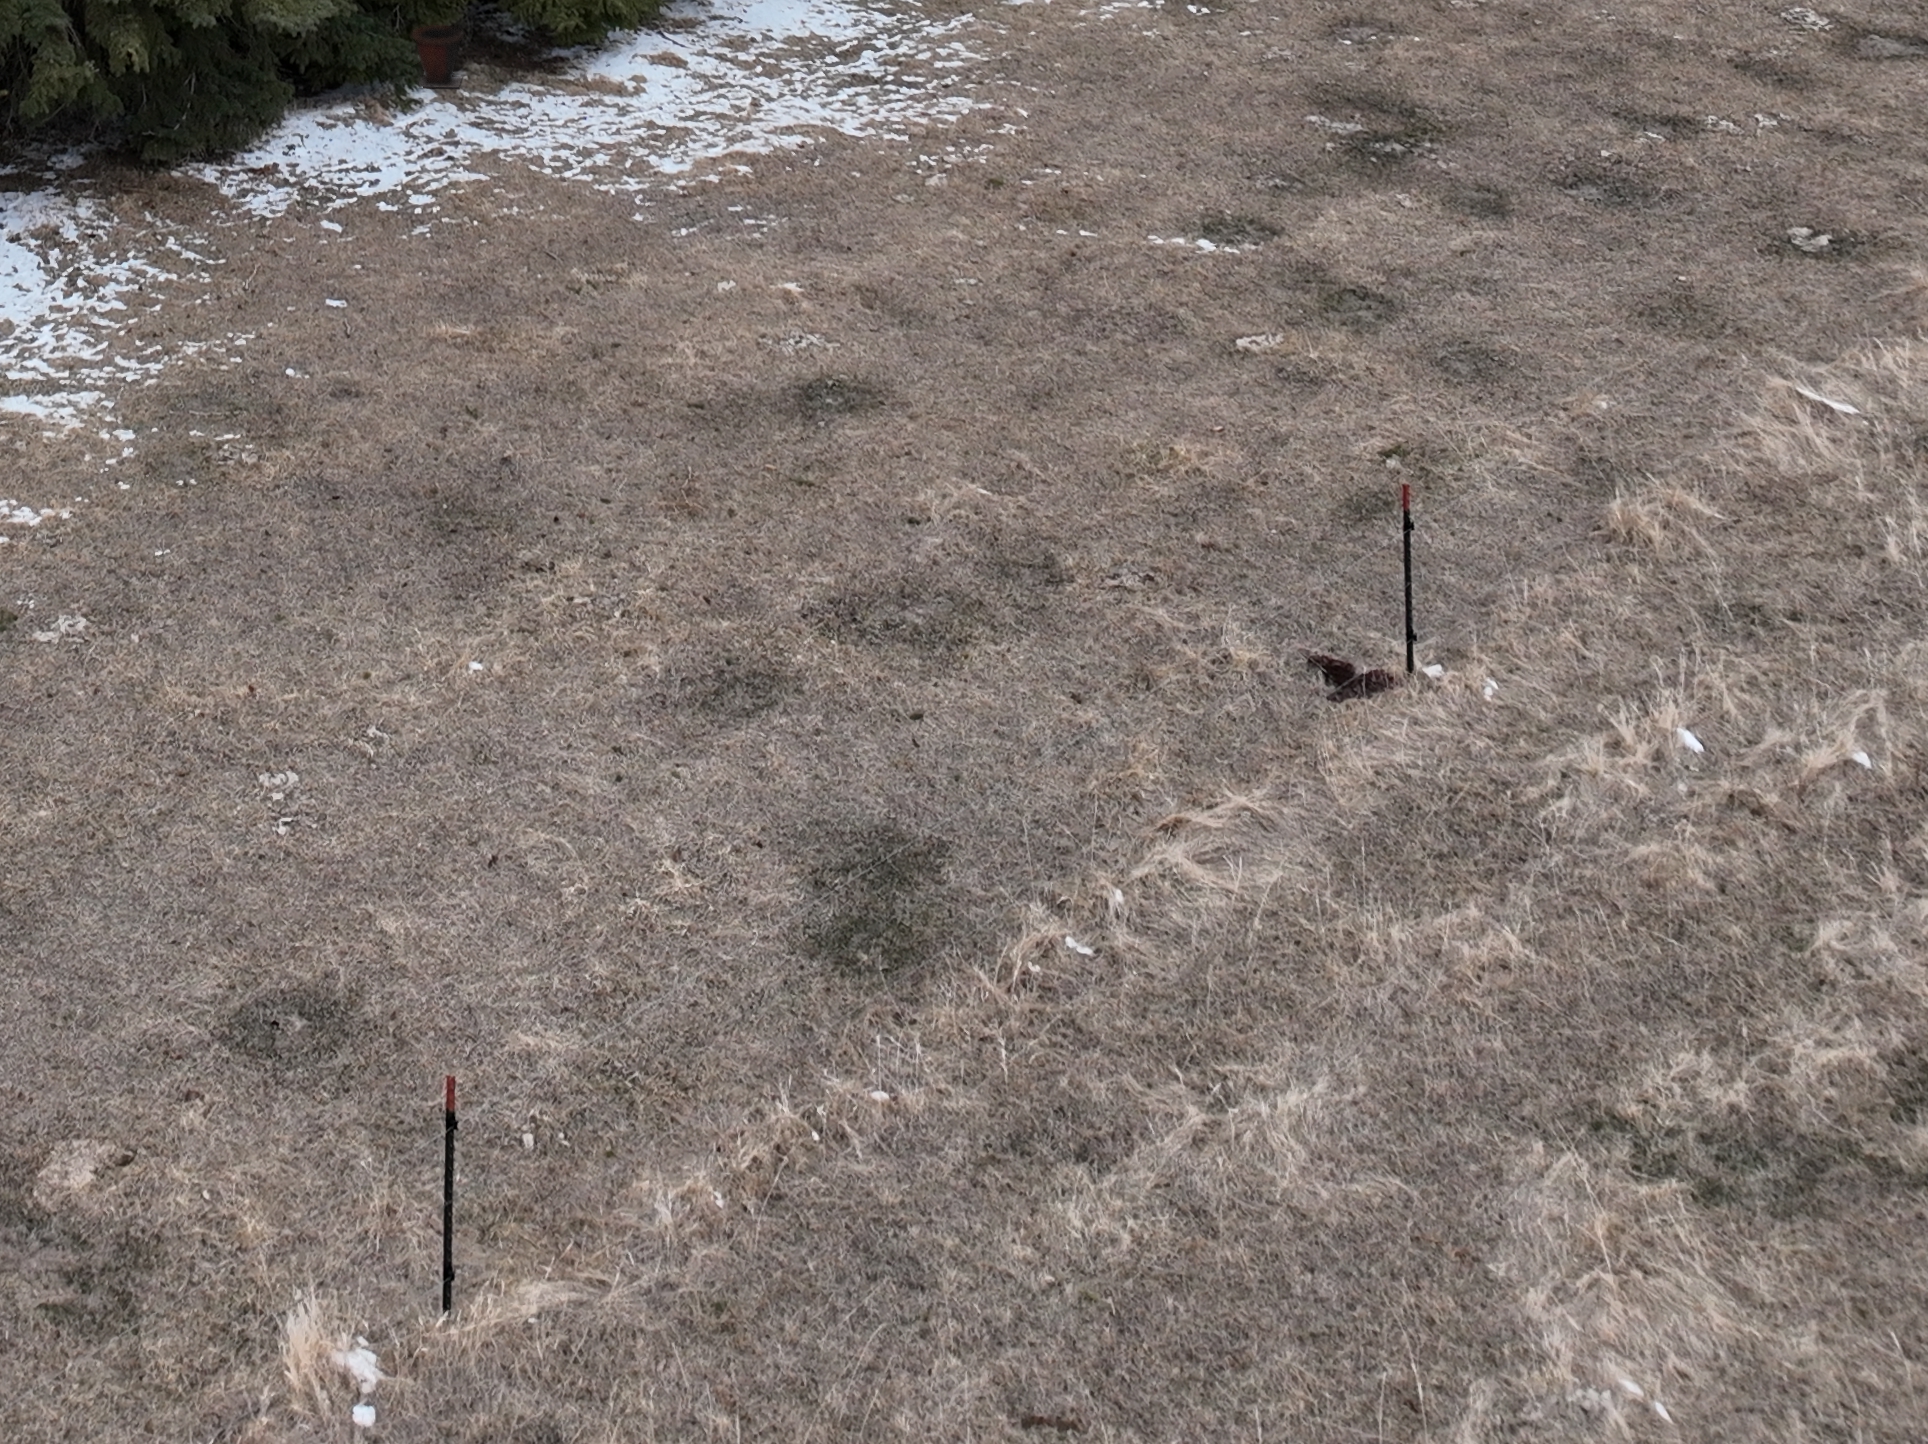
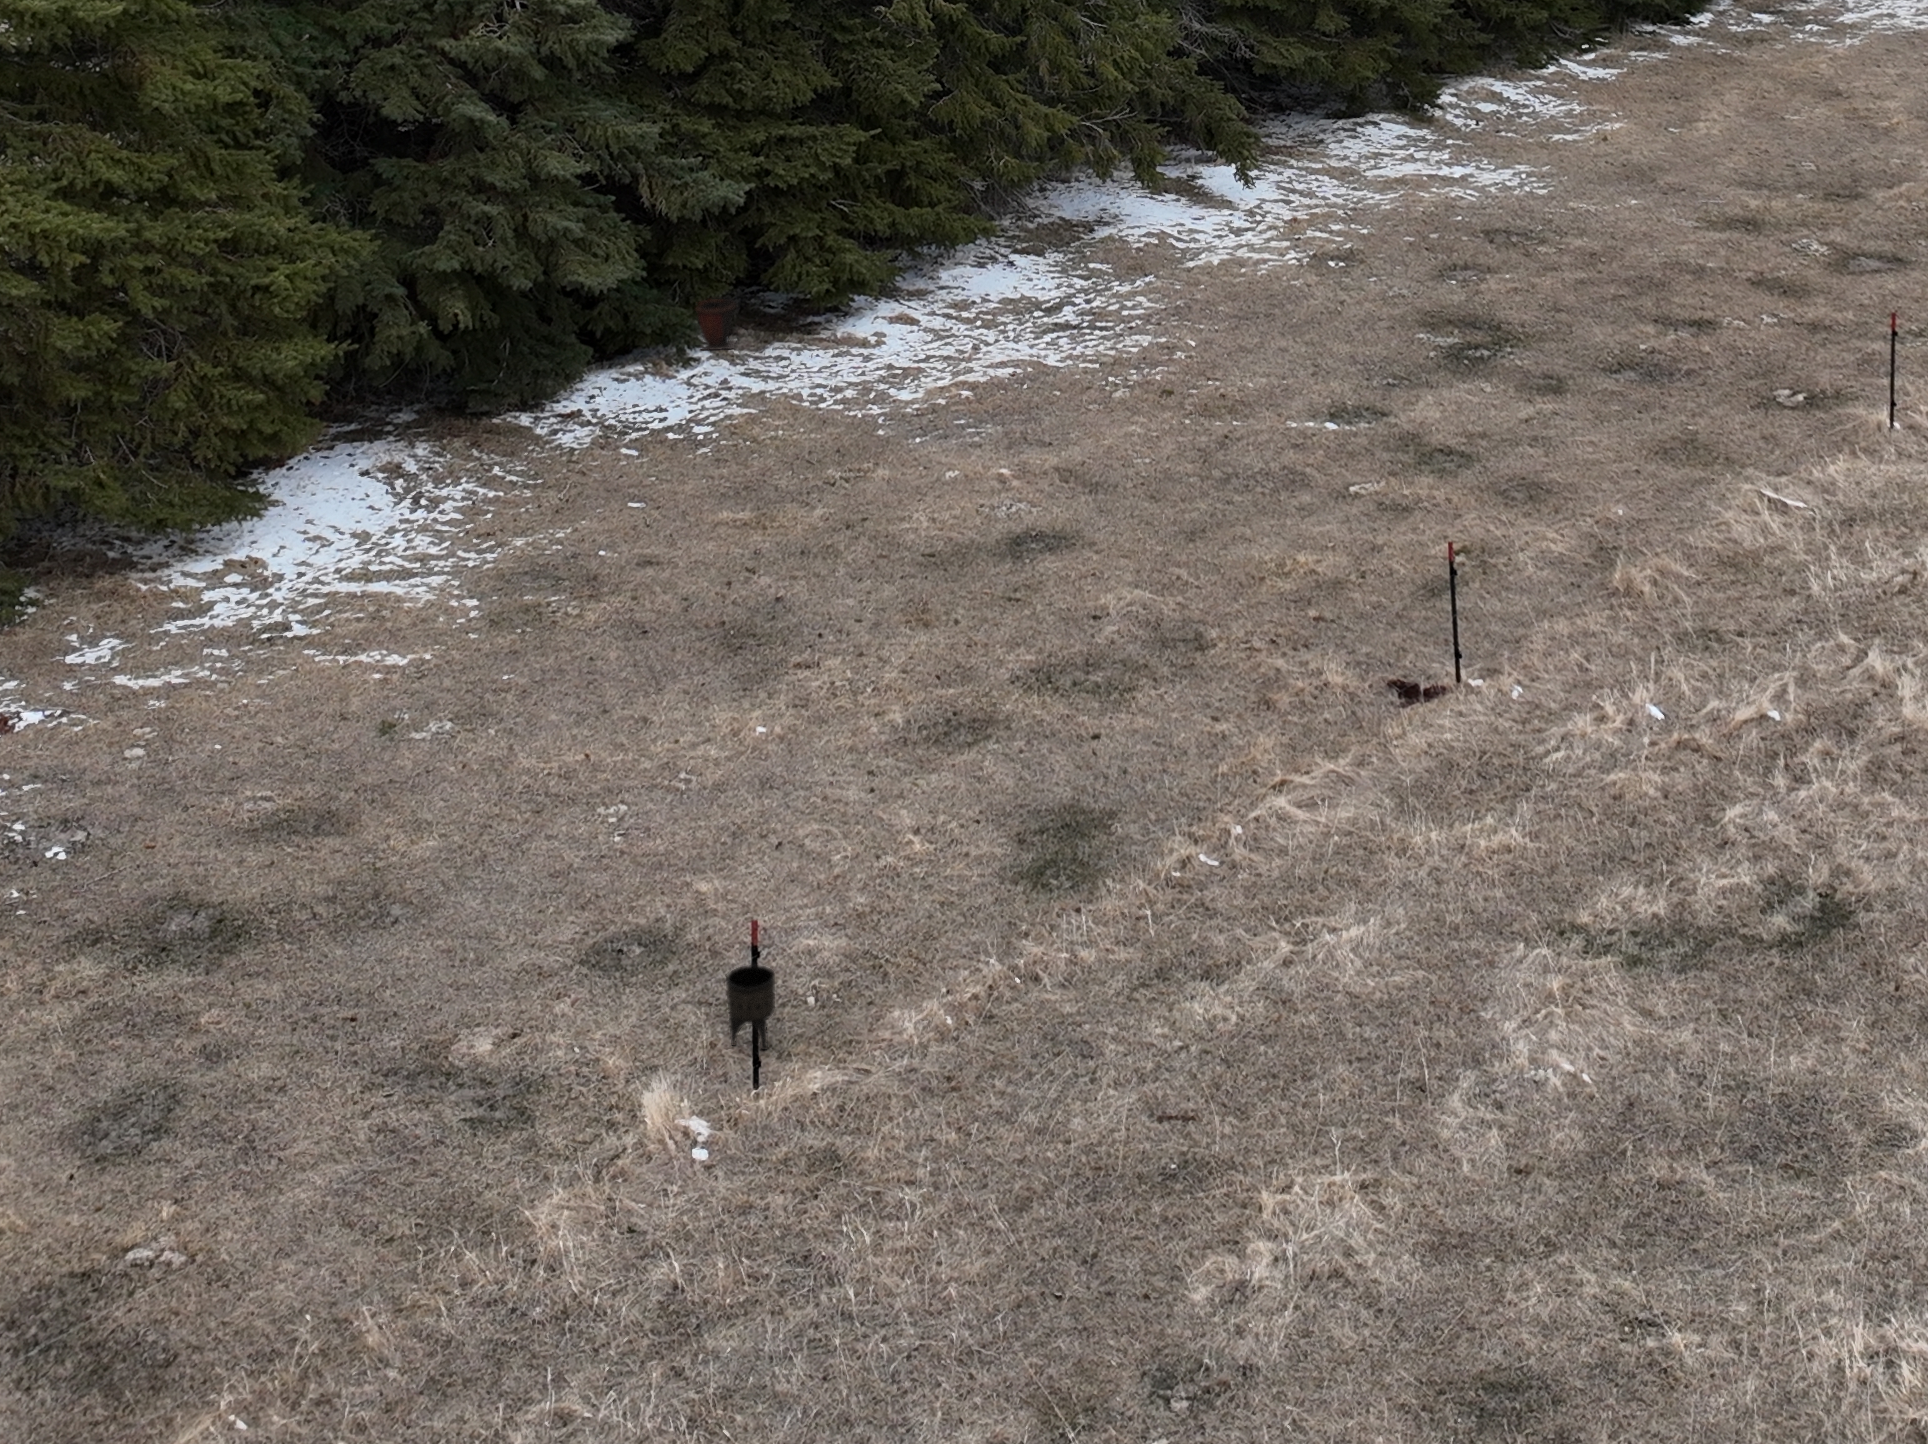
planter: none [419,1211,492,1354] -> present [726,965,775,1050]

